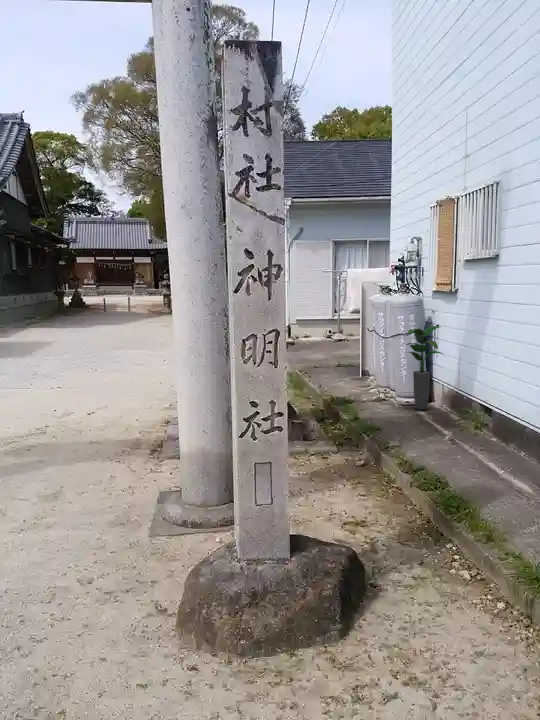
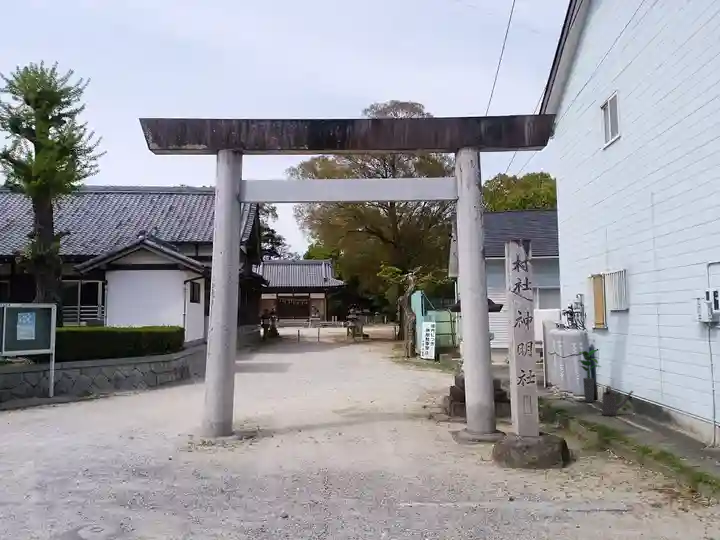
watering can: none [433,392,496,445] -> present [599,386,633,416]

